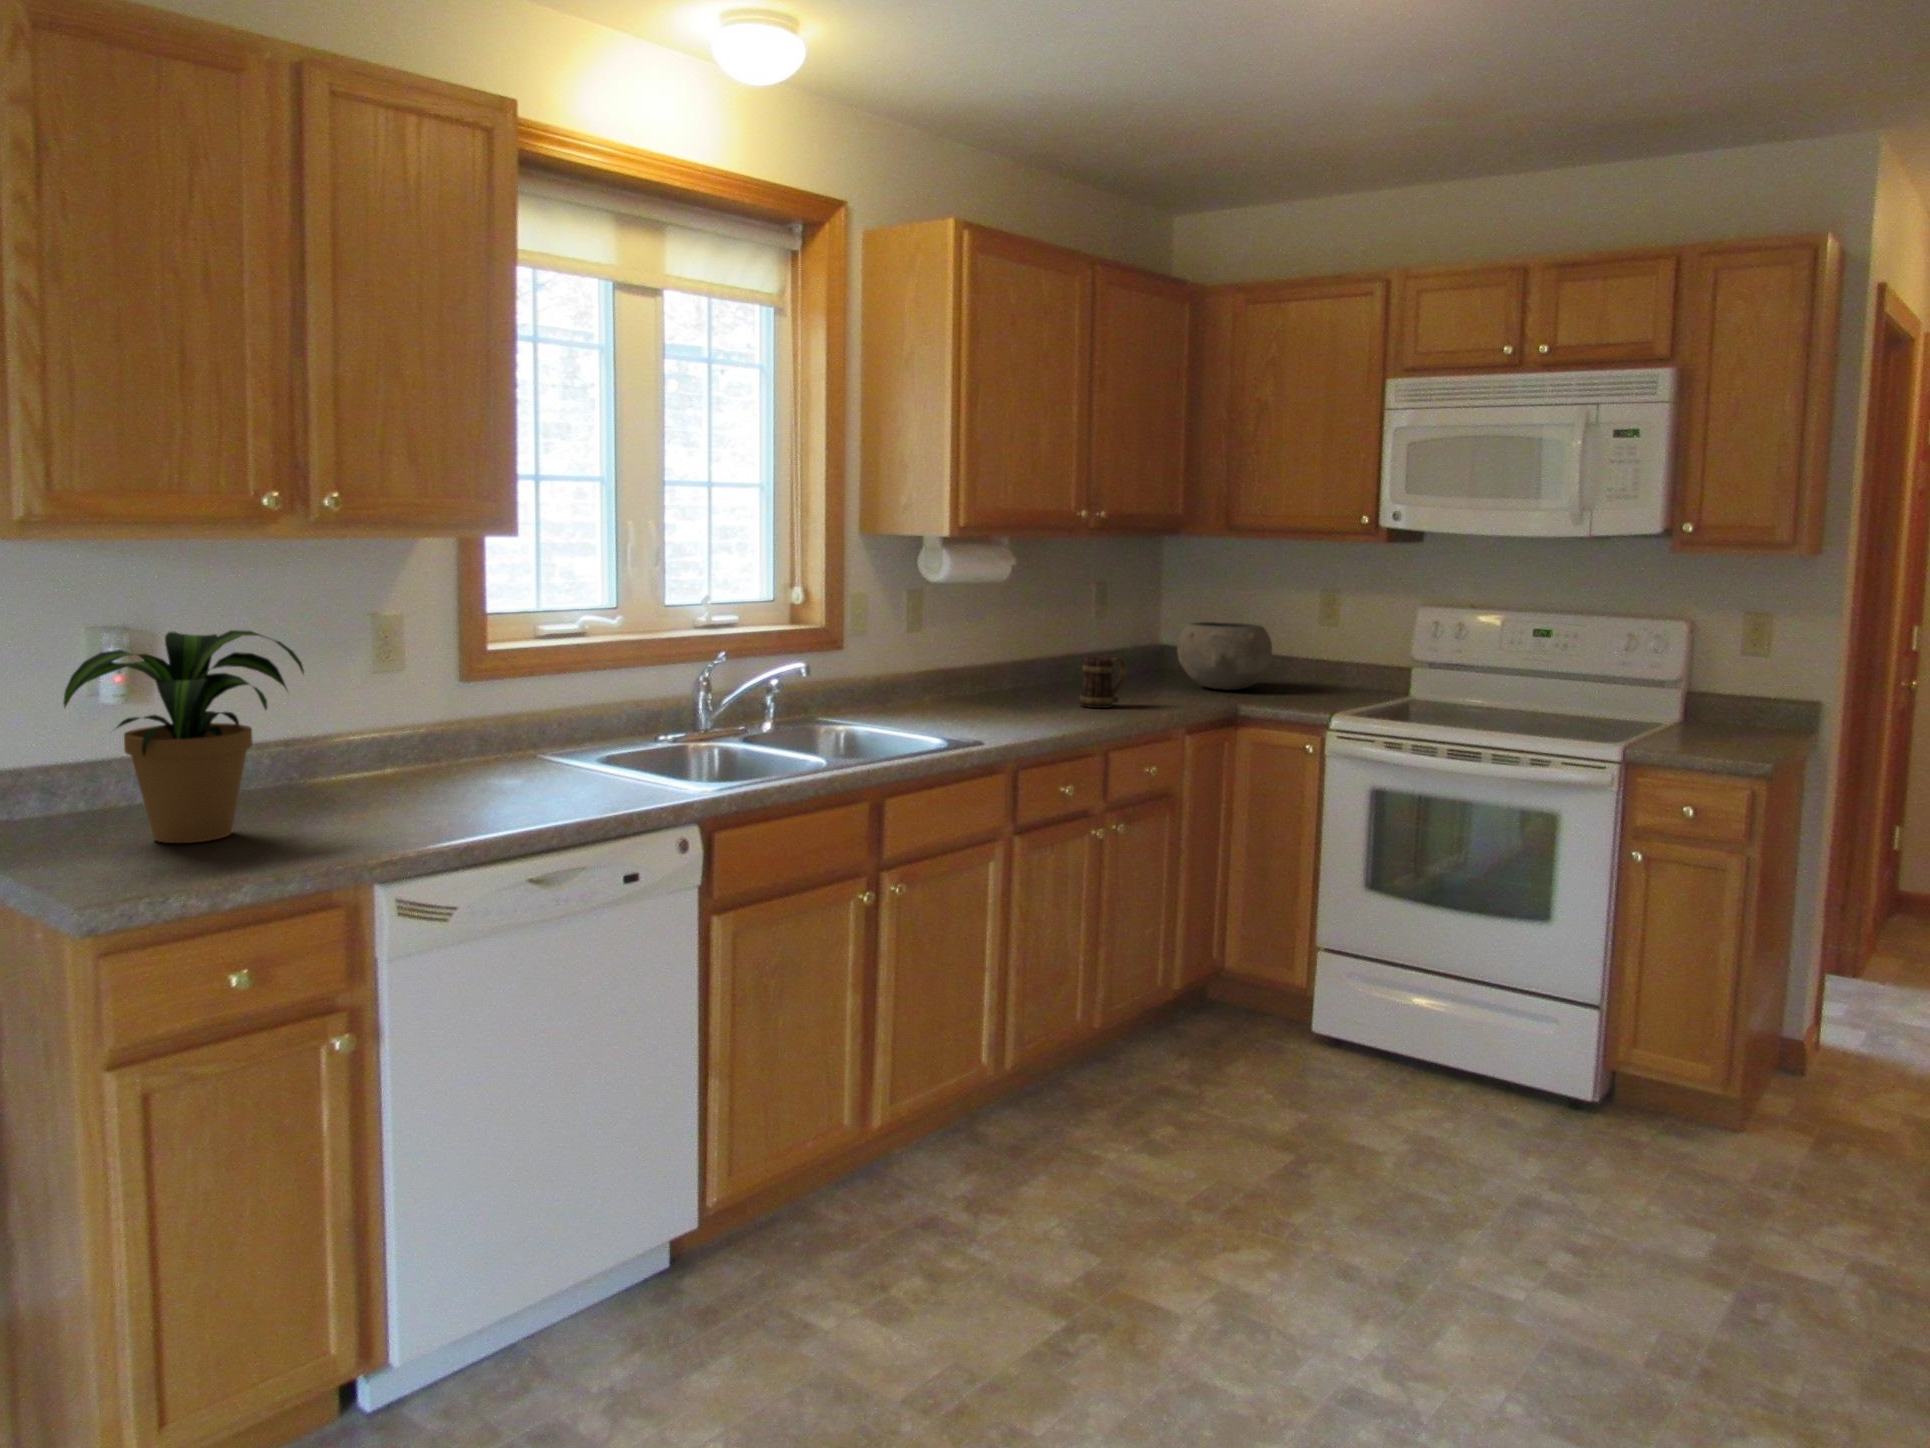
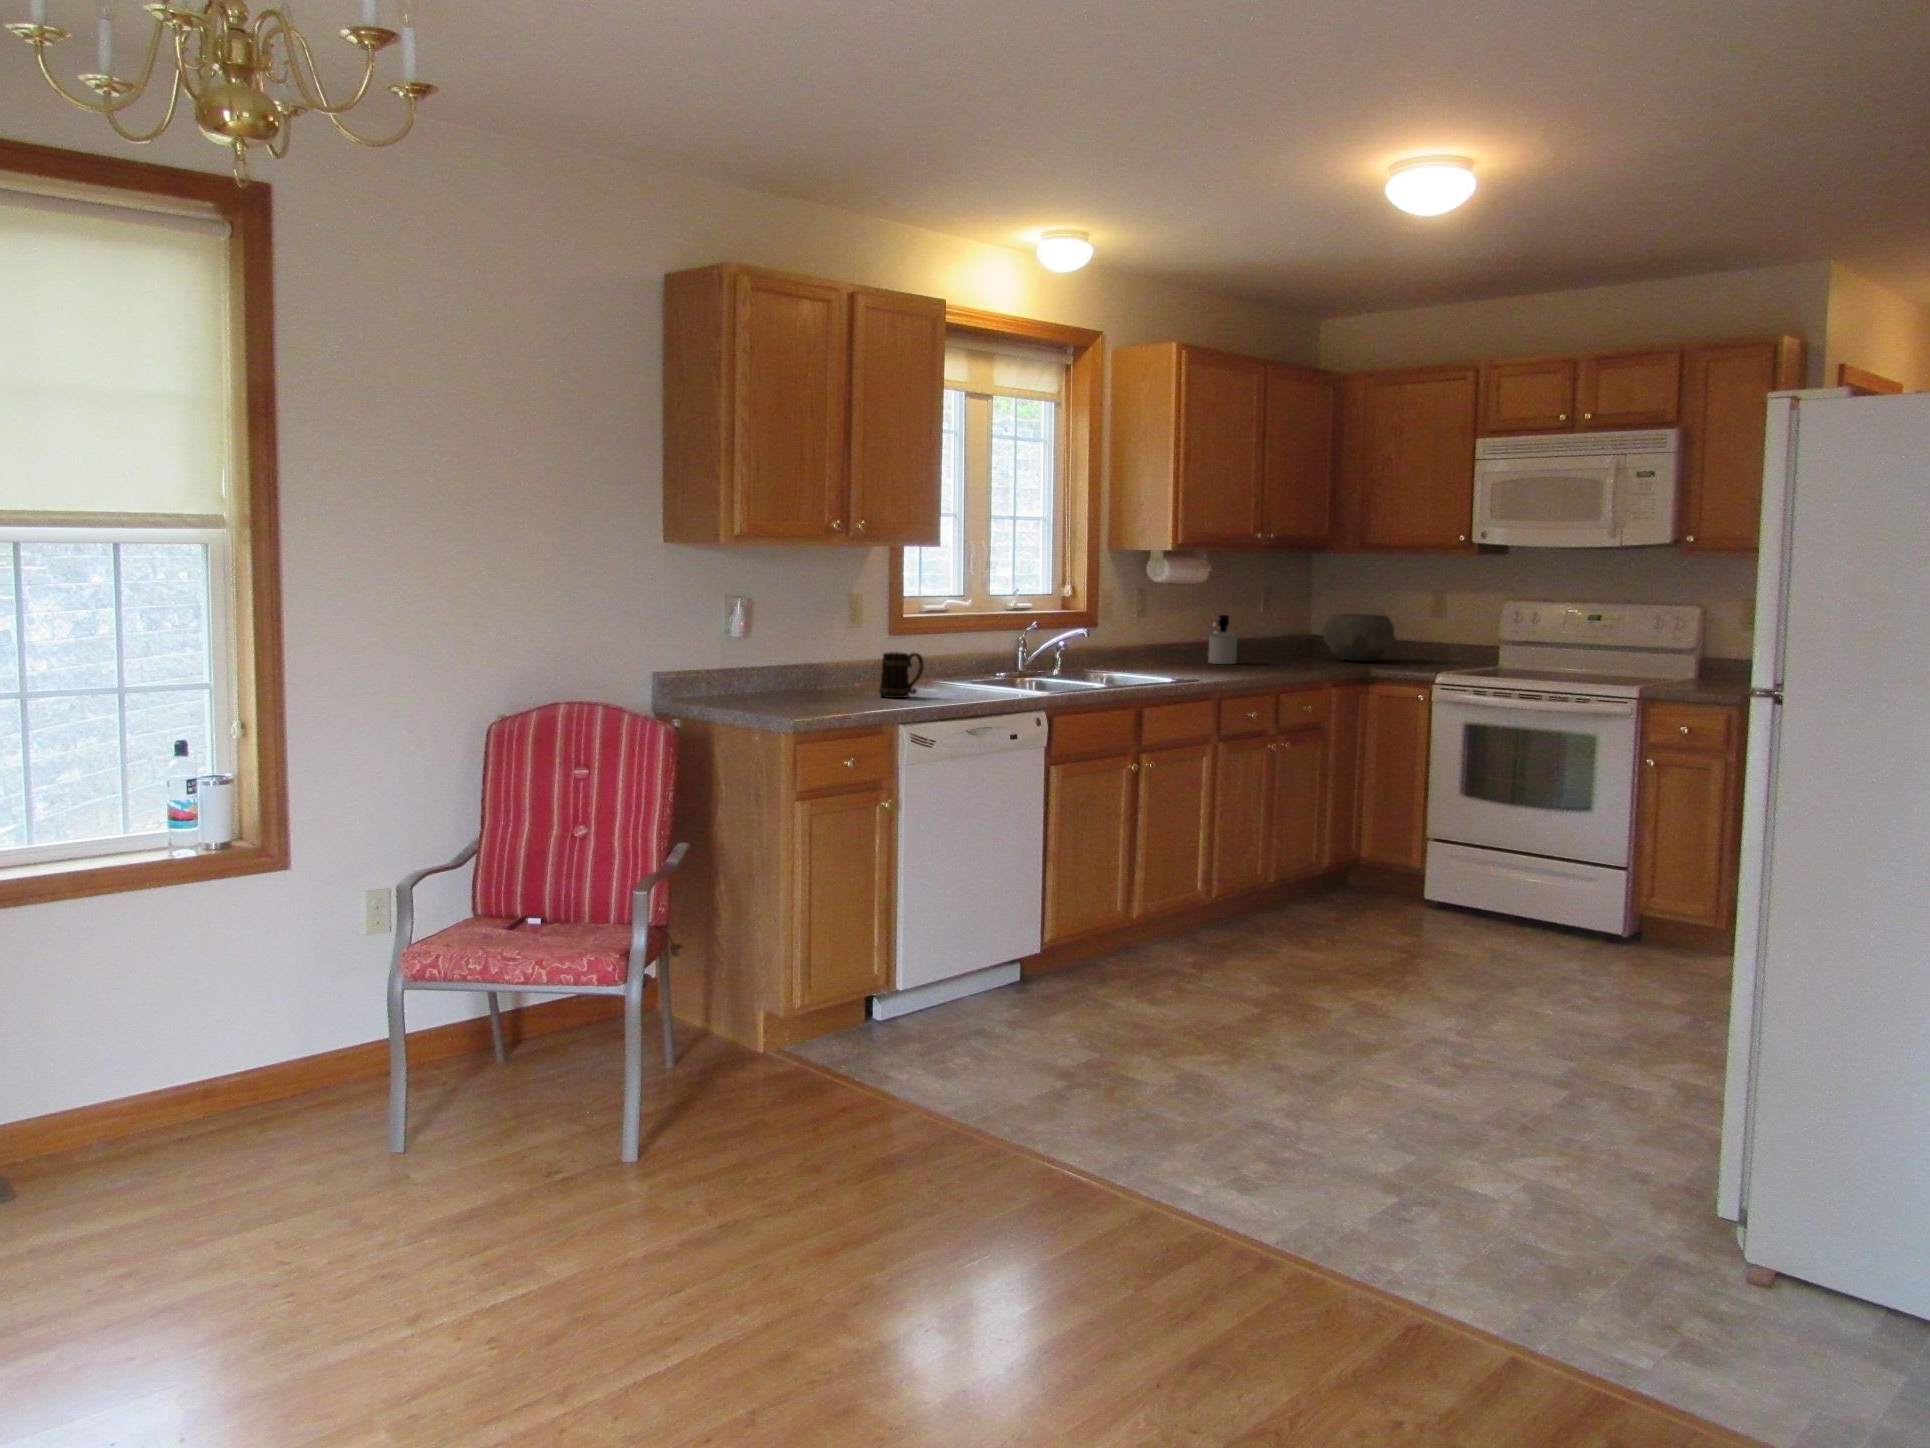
soap dispenser: none [1015,627,1058,699] -> present [1208,615,1238,664]
potted plant: present [63,630,304,843] -> none [744,596,853,703]
mug: present [1080,657,1126,708] -> present [879,652,924,698]

